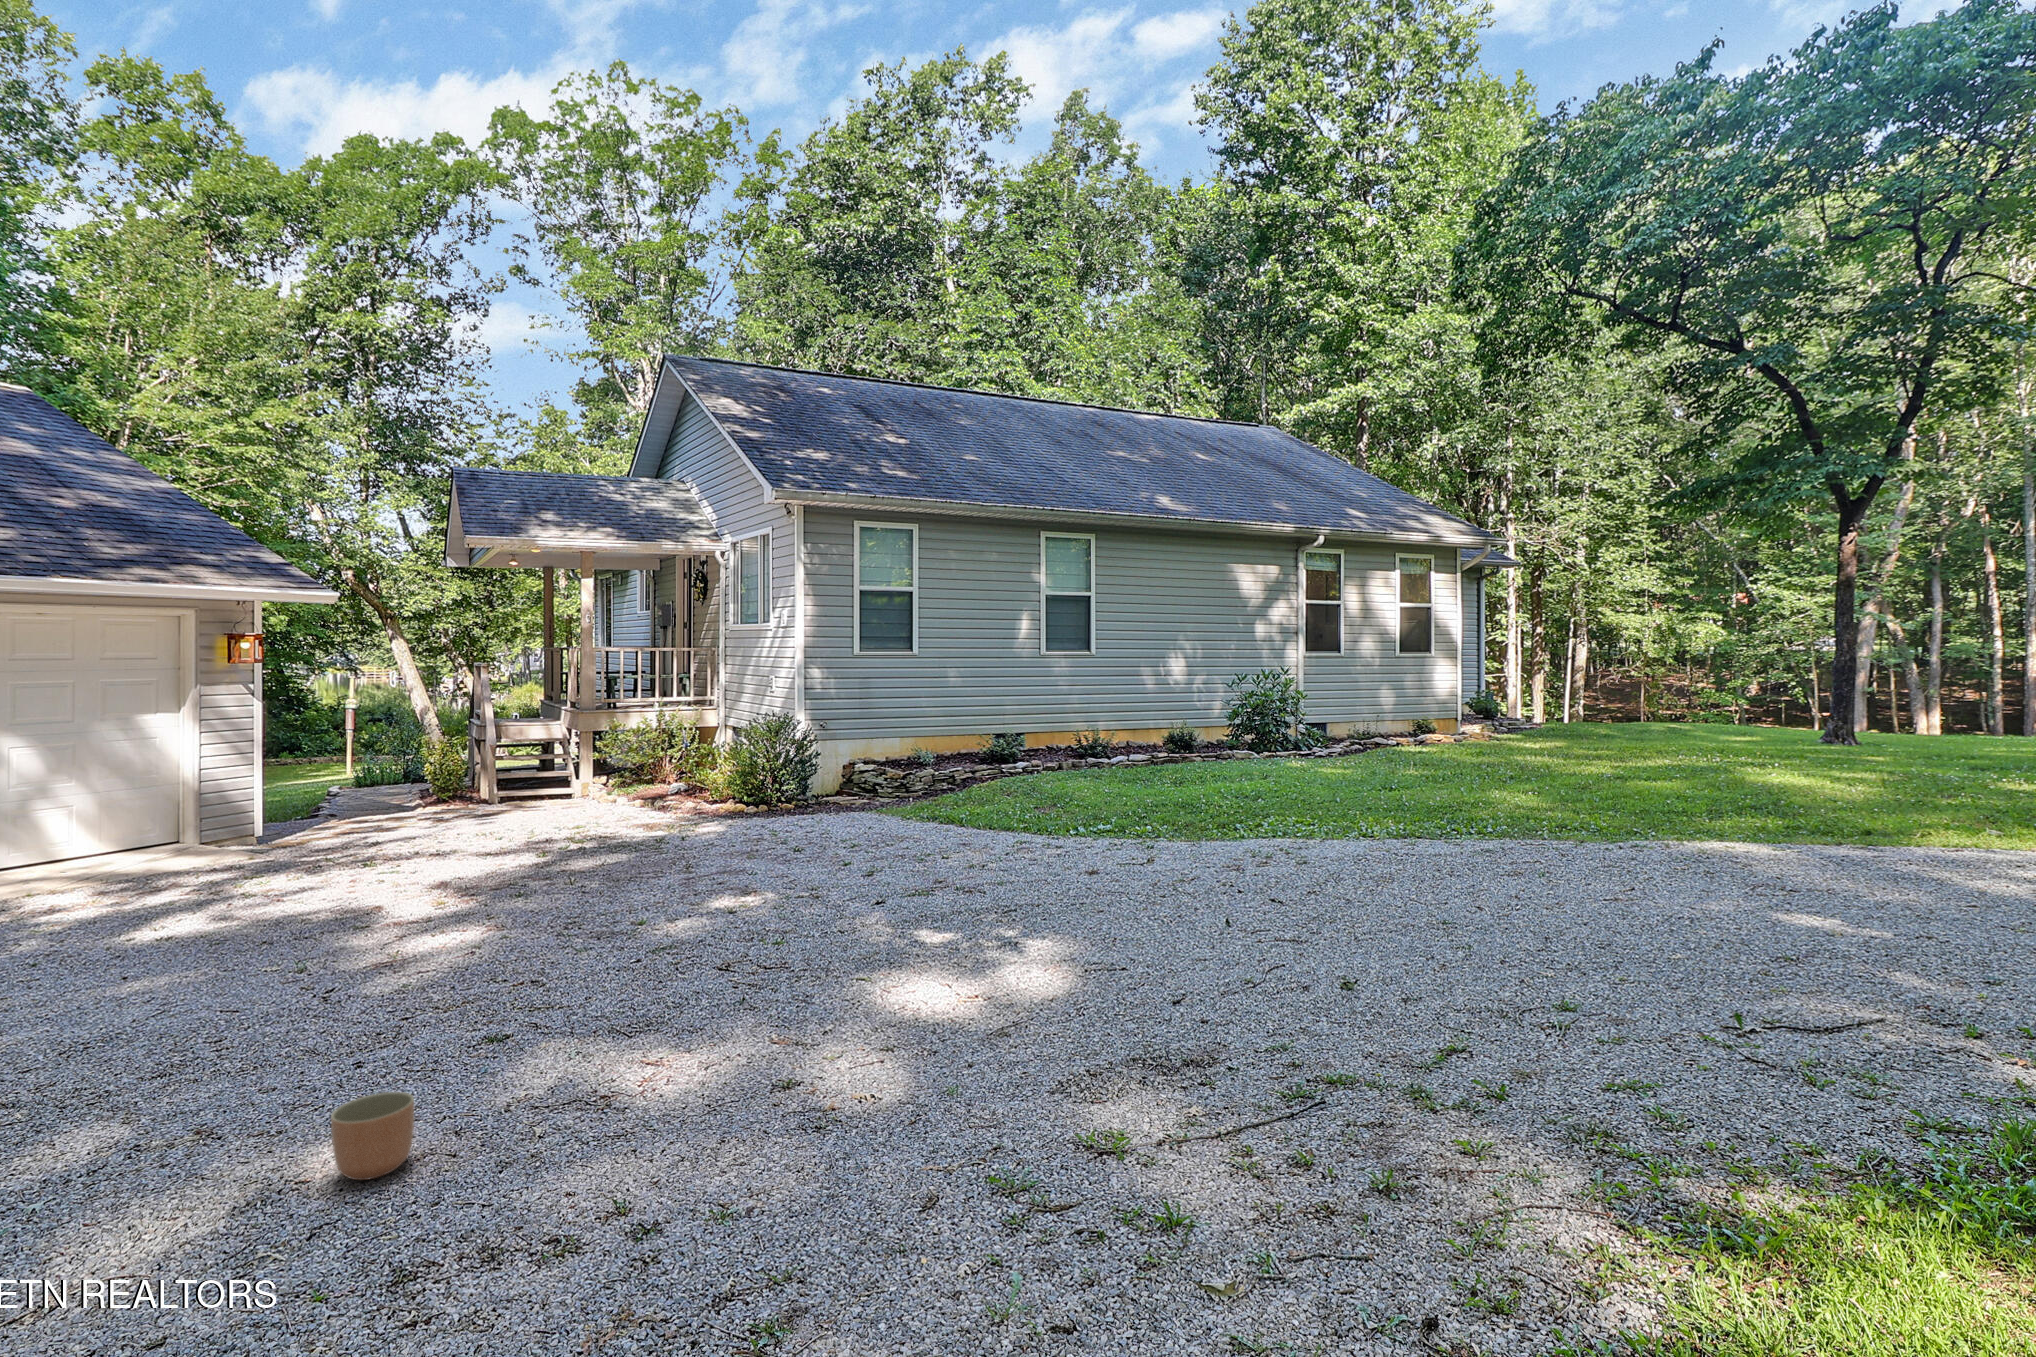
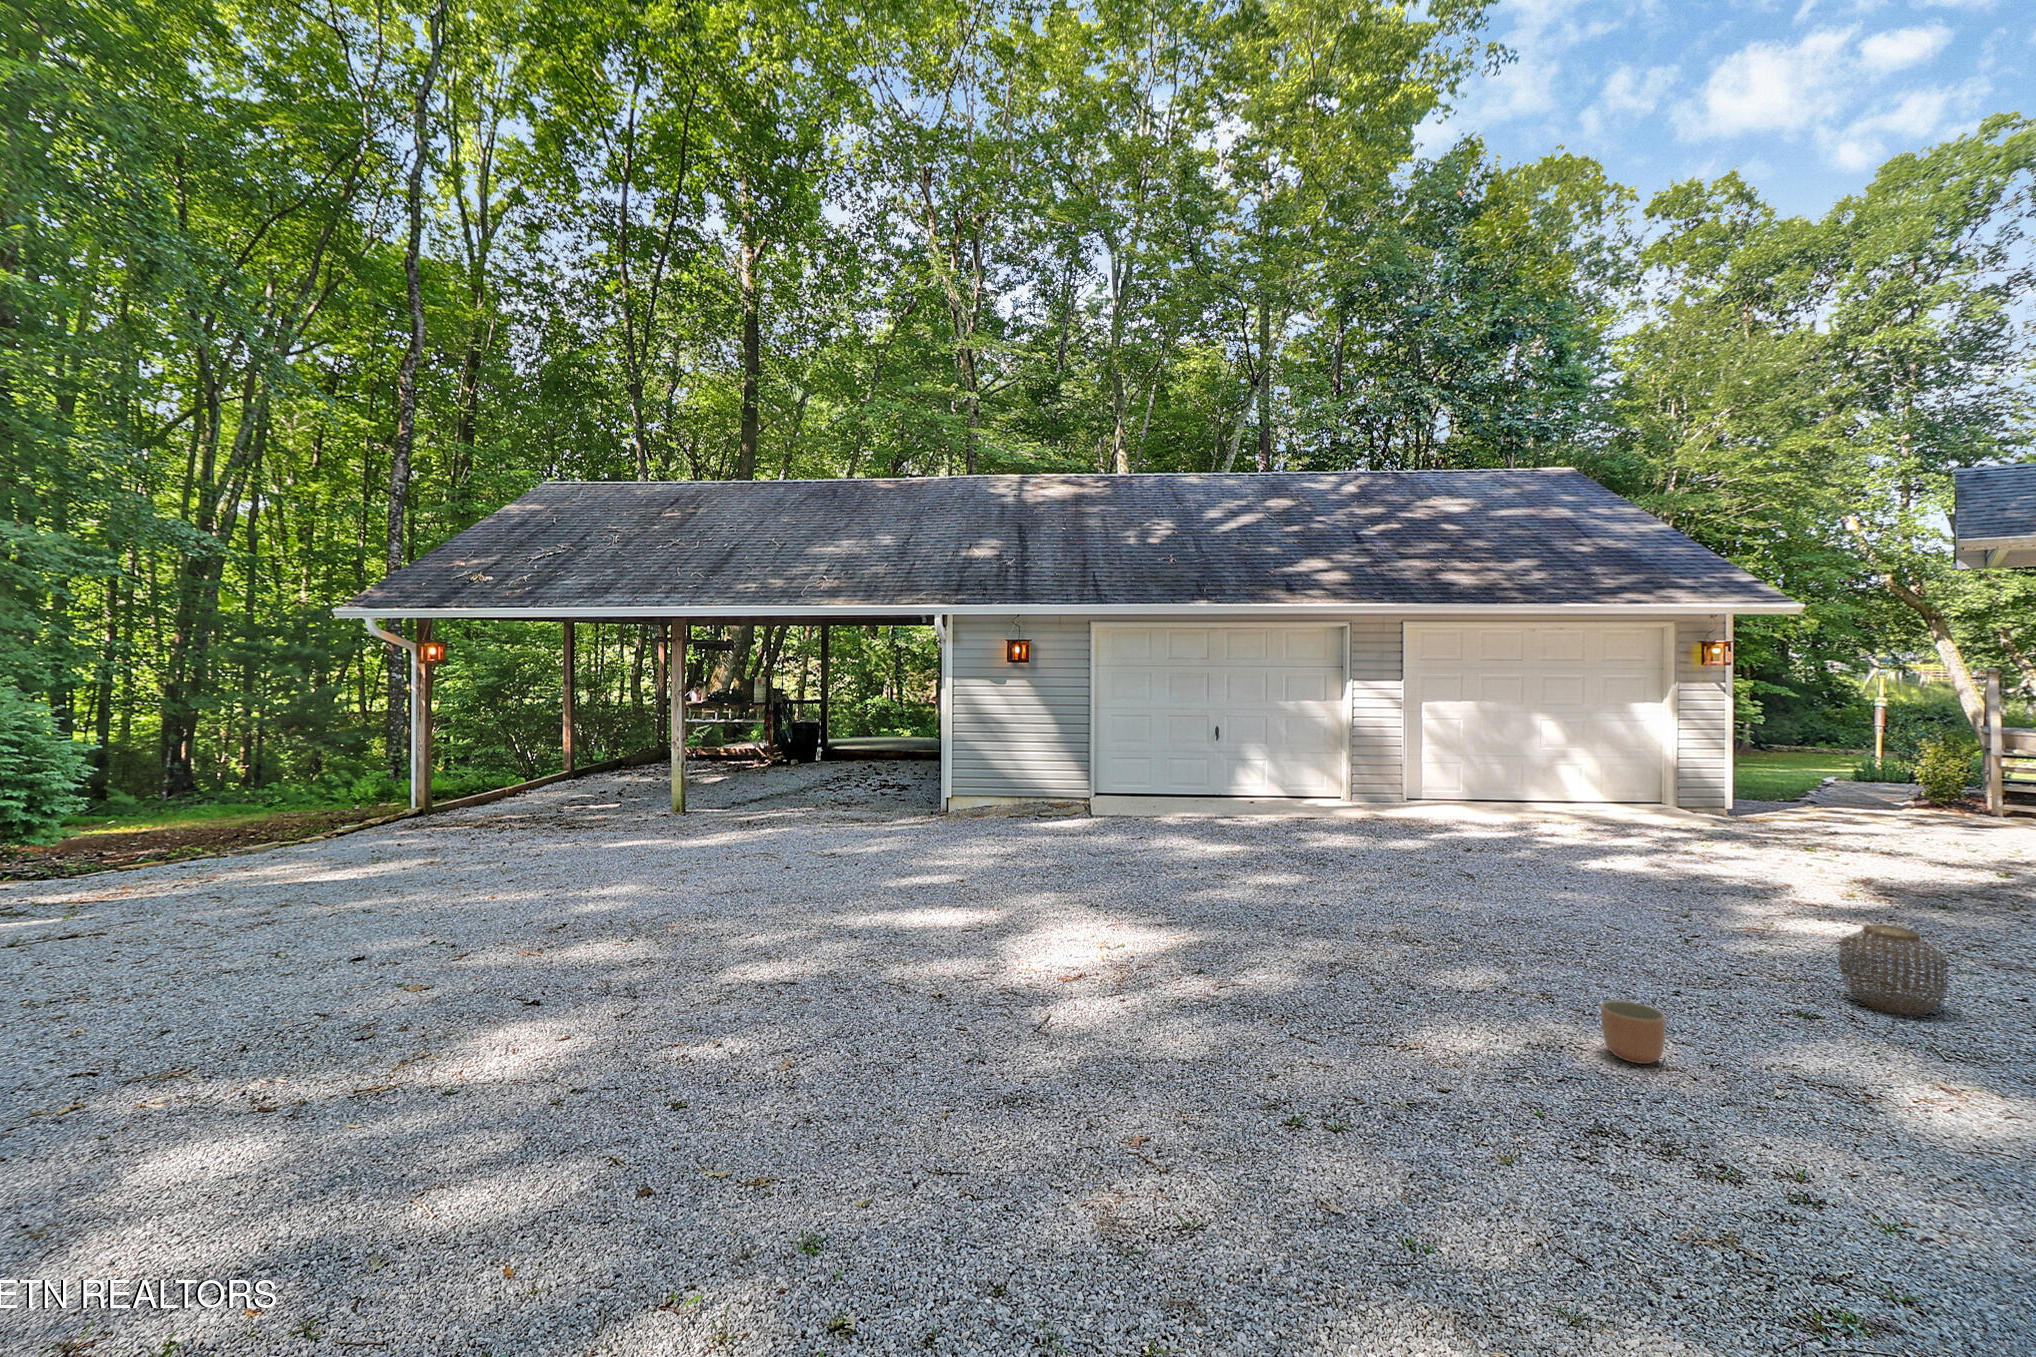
woven basket: none [502,914,585,1002] -> present [1839,925,1948,1016]

